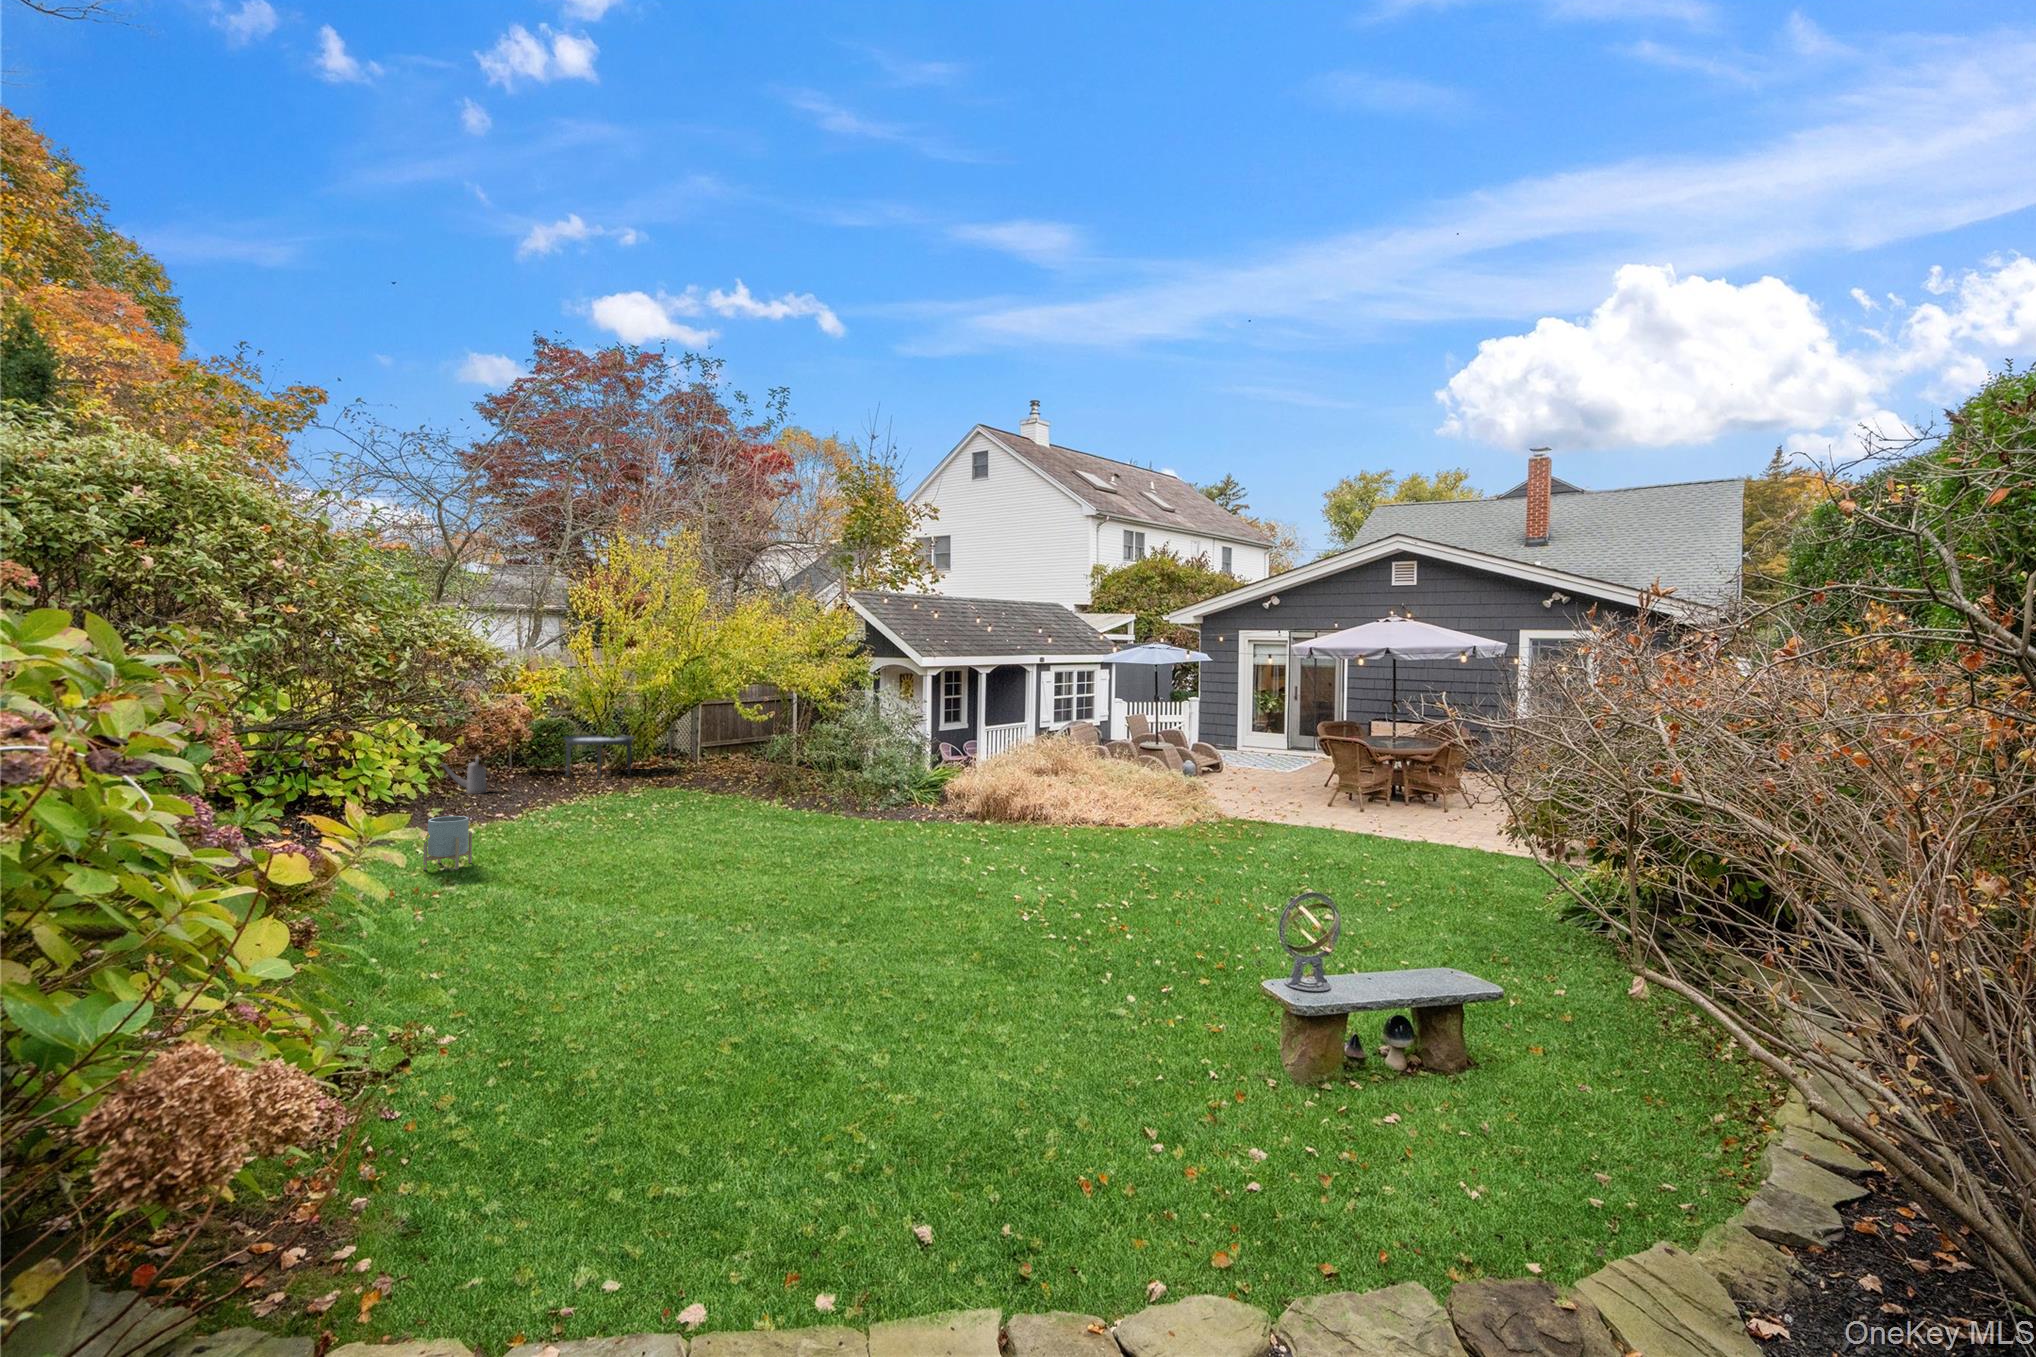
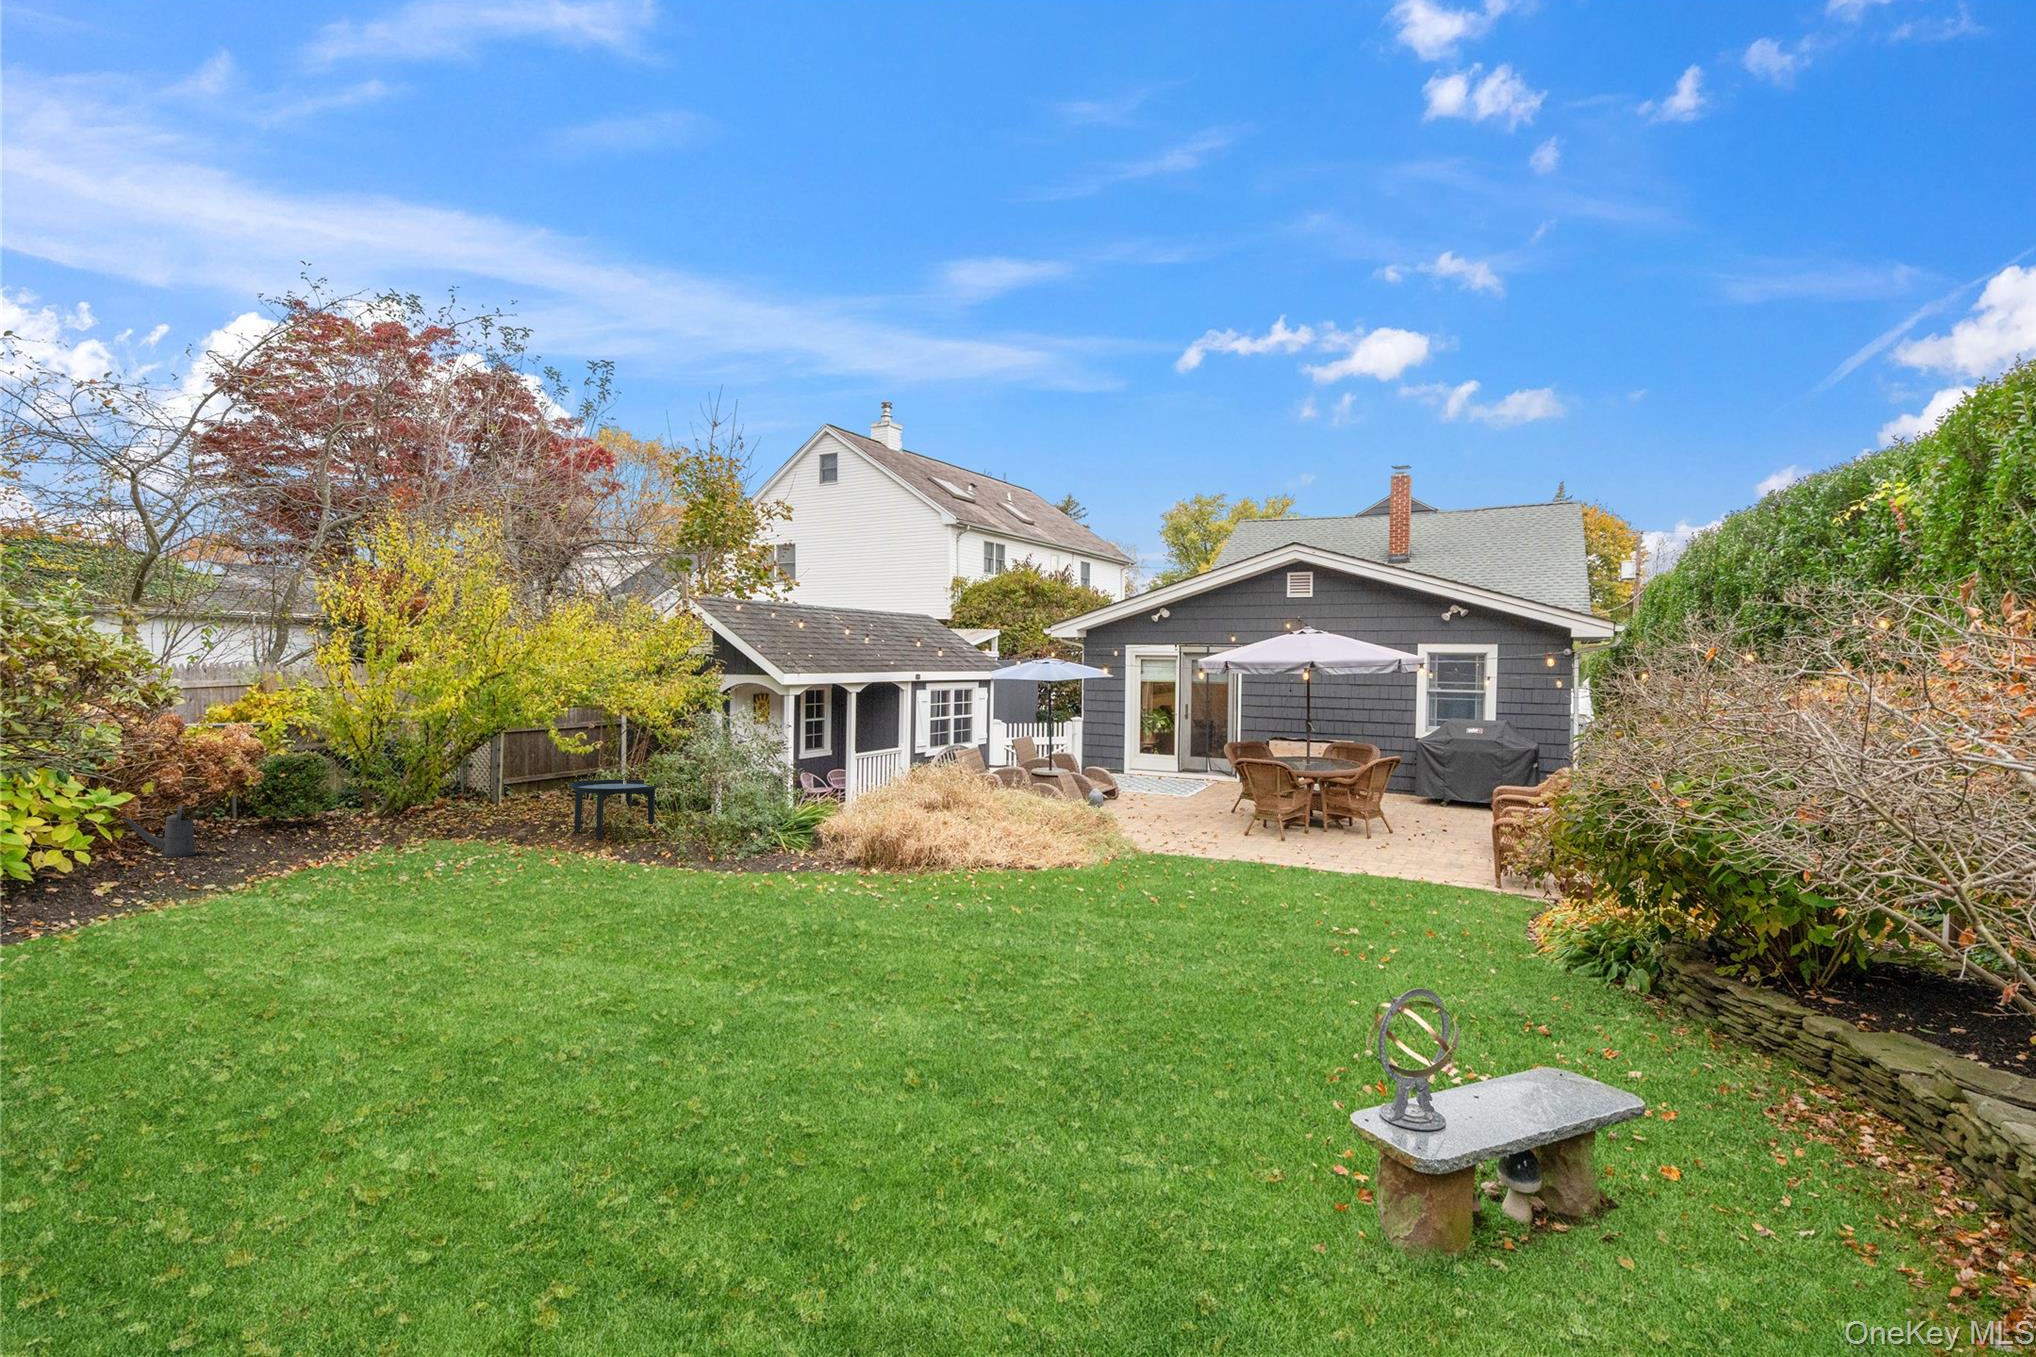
round table: present [563,735,634,779] -> present [569,779,661,839]
planter: present [423,816,472,870] -> none [70,898,155,981]

